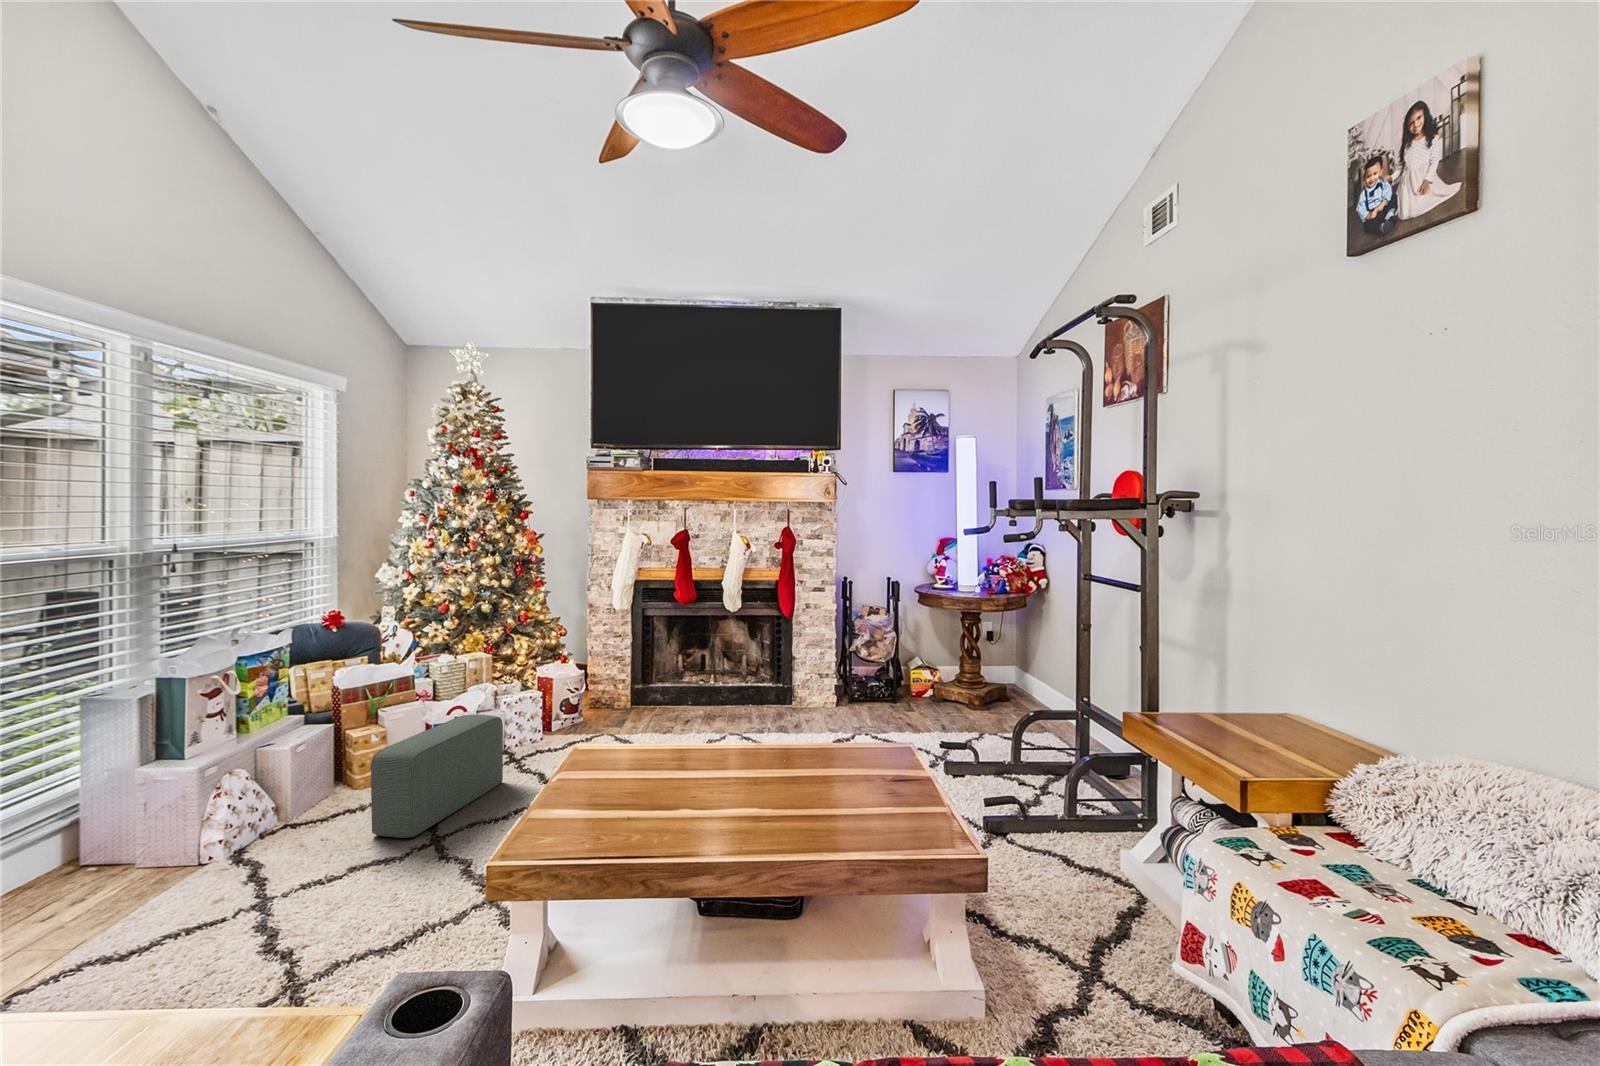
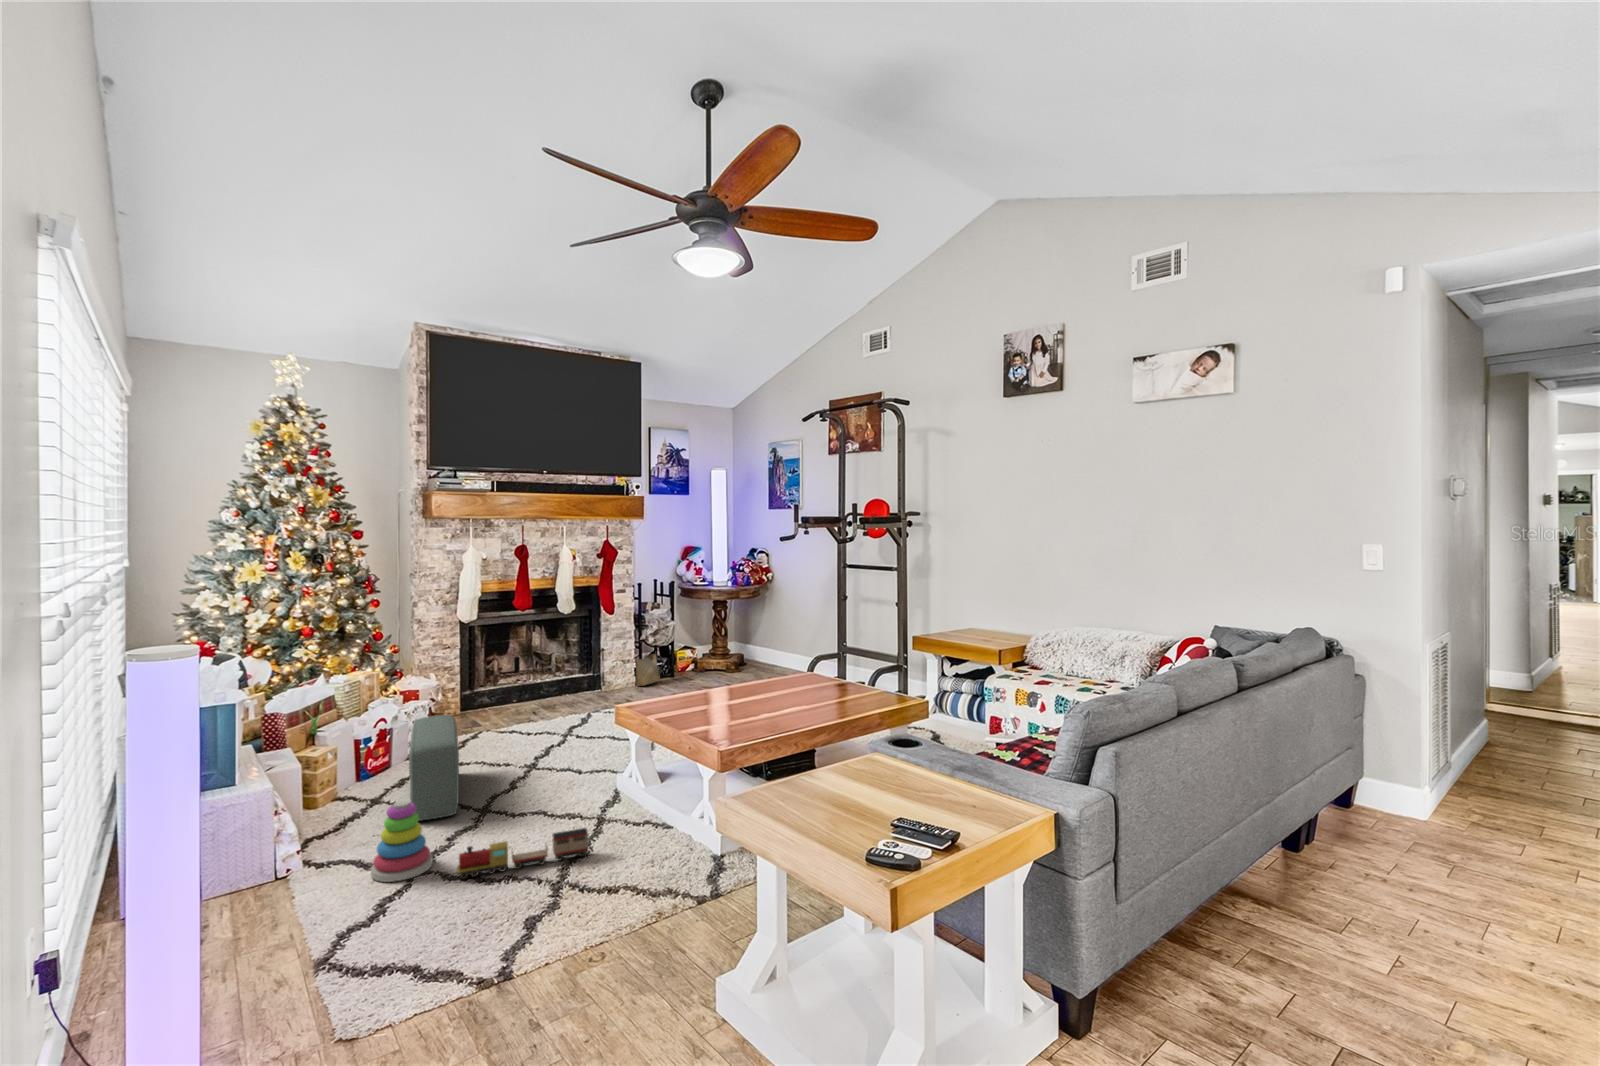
woven basket: none [830,651,865,708] -> present [636,654,660,686]
stacking toy: none [224,818,303,913] -> present [371,801,433,882]
toy train: none [260,896,410,951] -> present [457,828,588,879]

